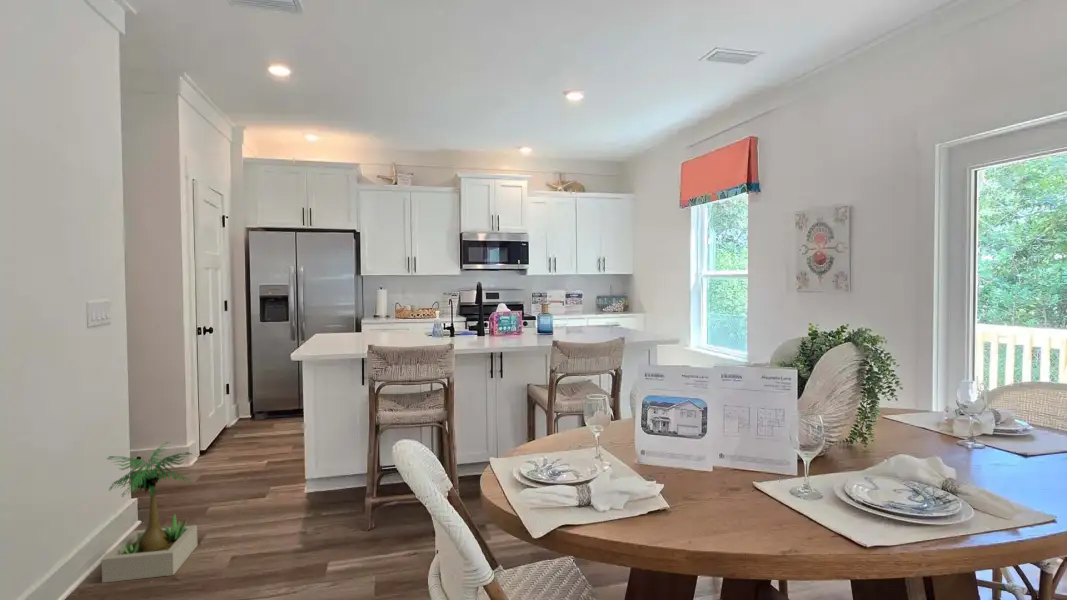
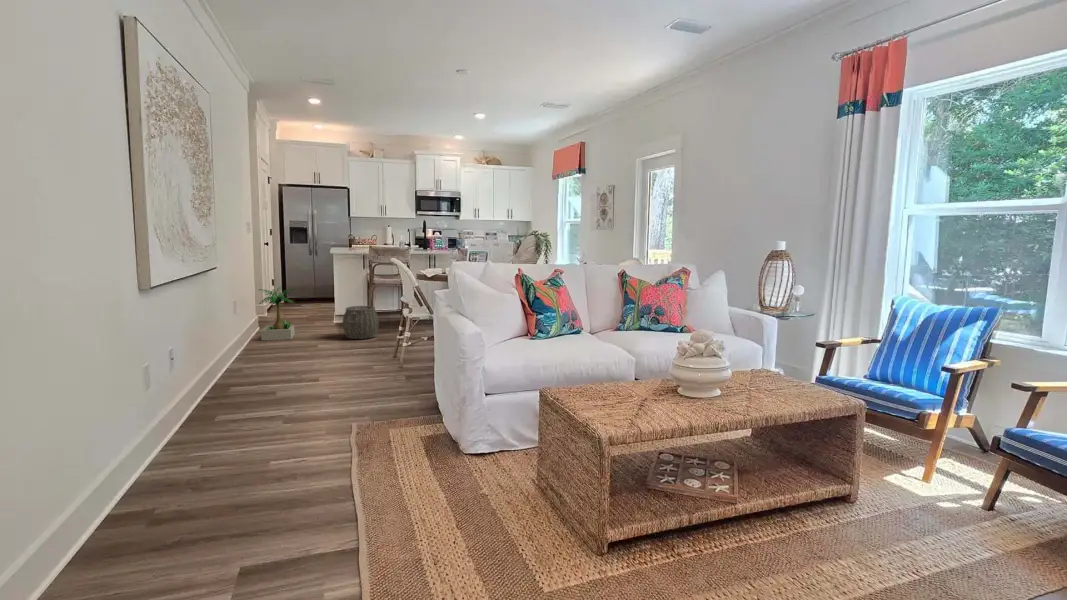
woven basket: none [292,482,376,576] -> present [343,306,379,339]

